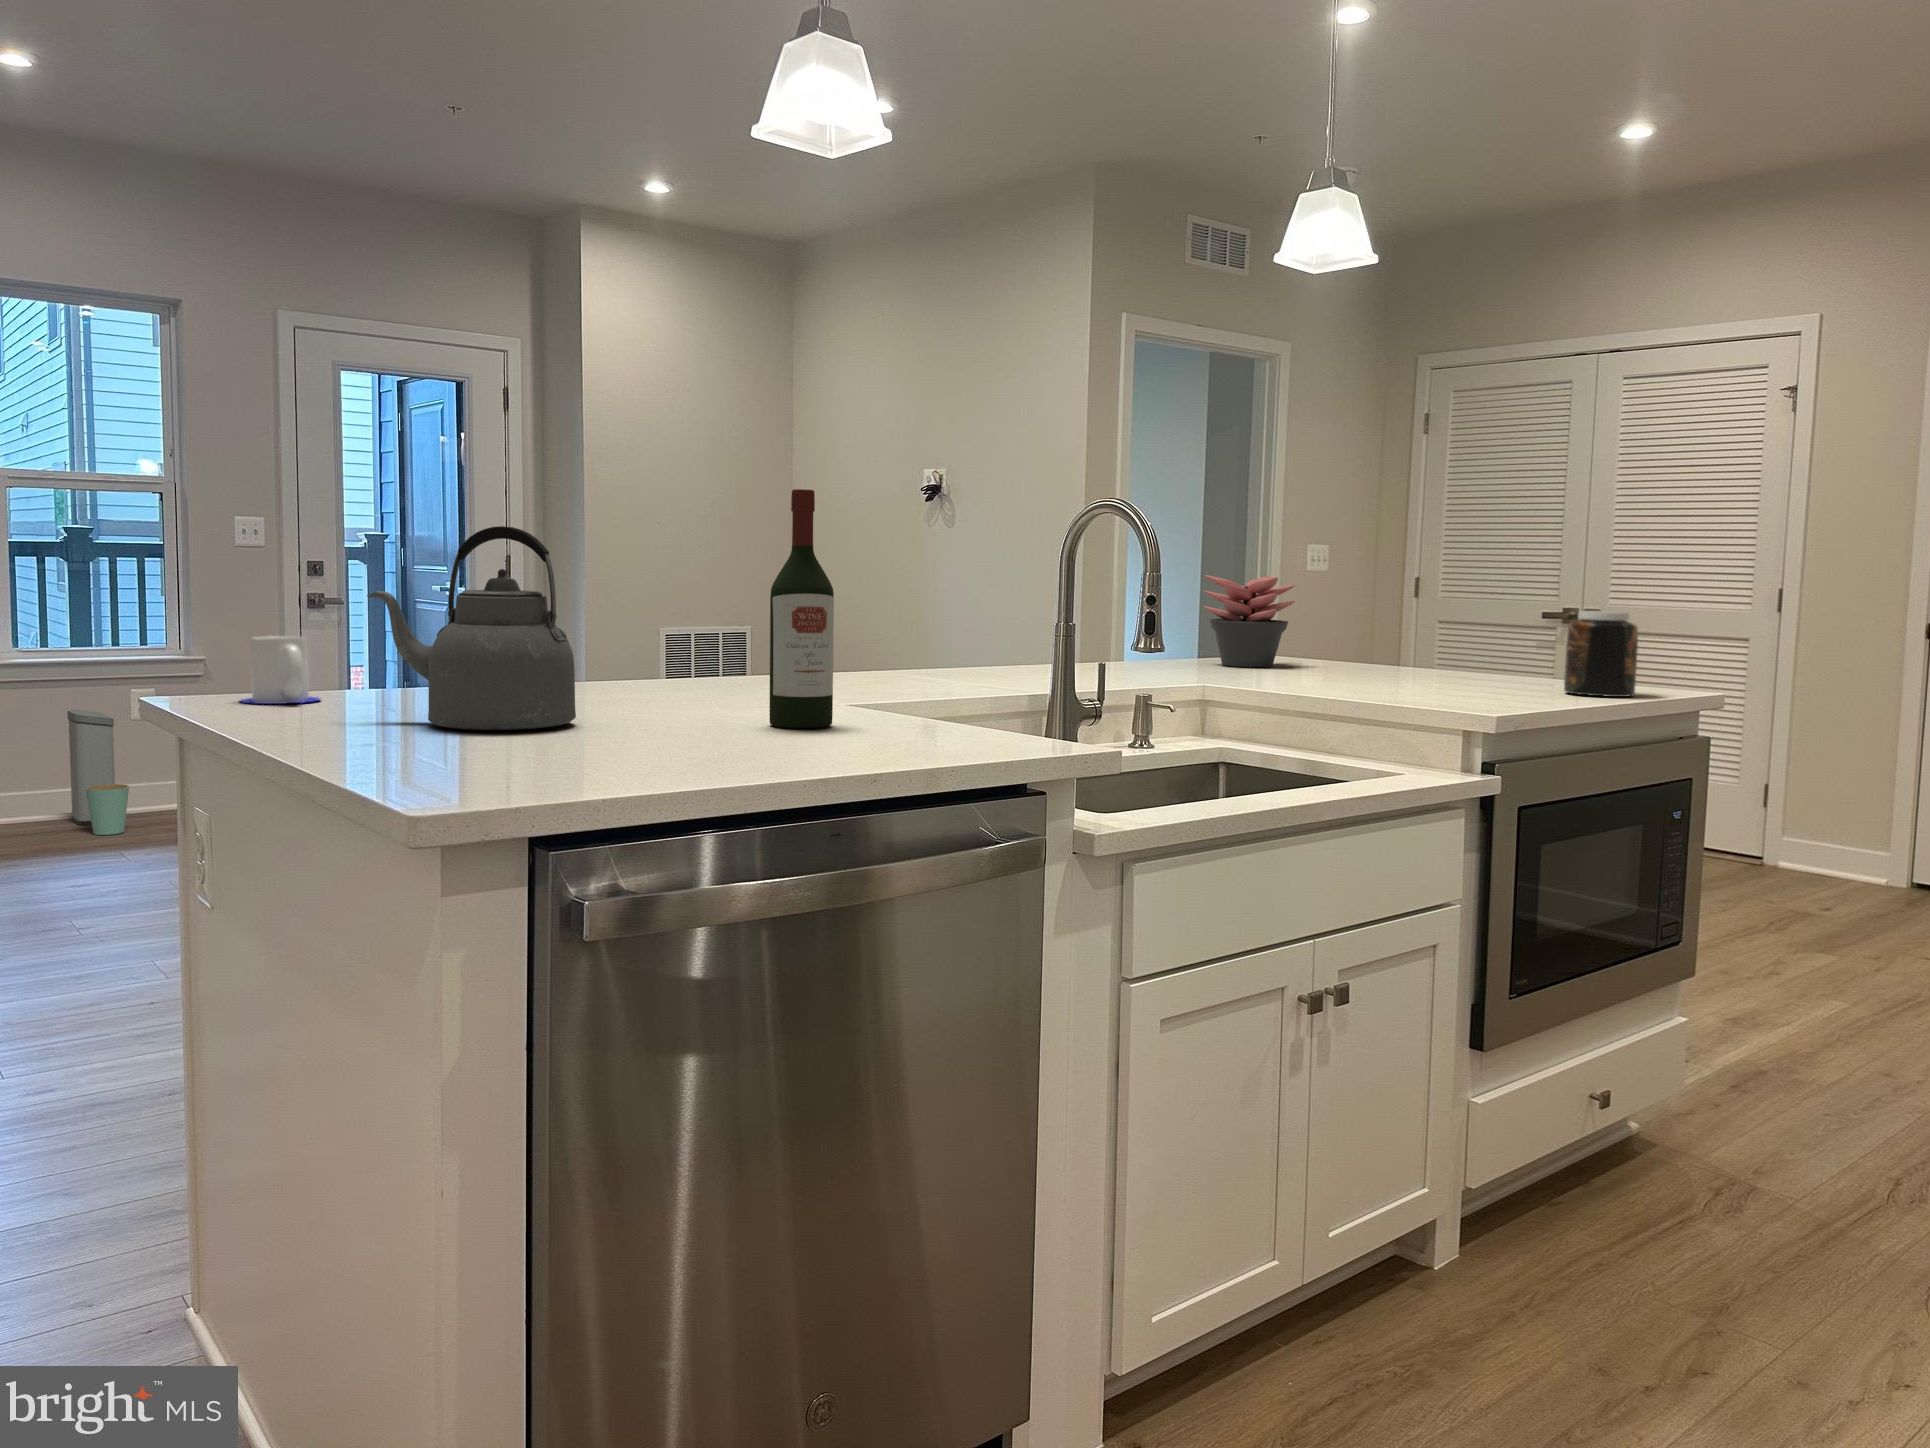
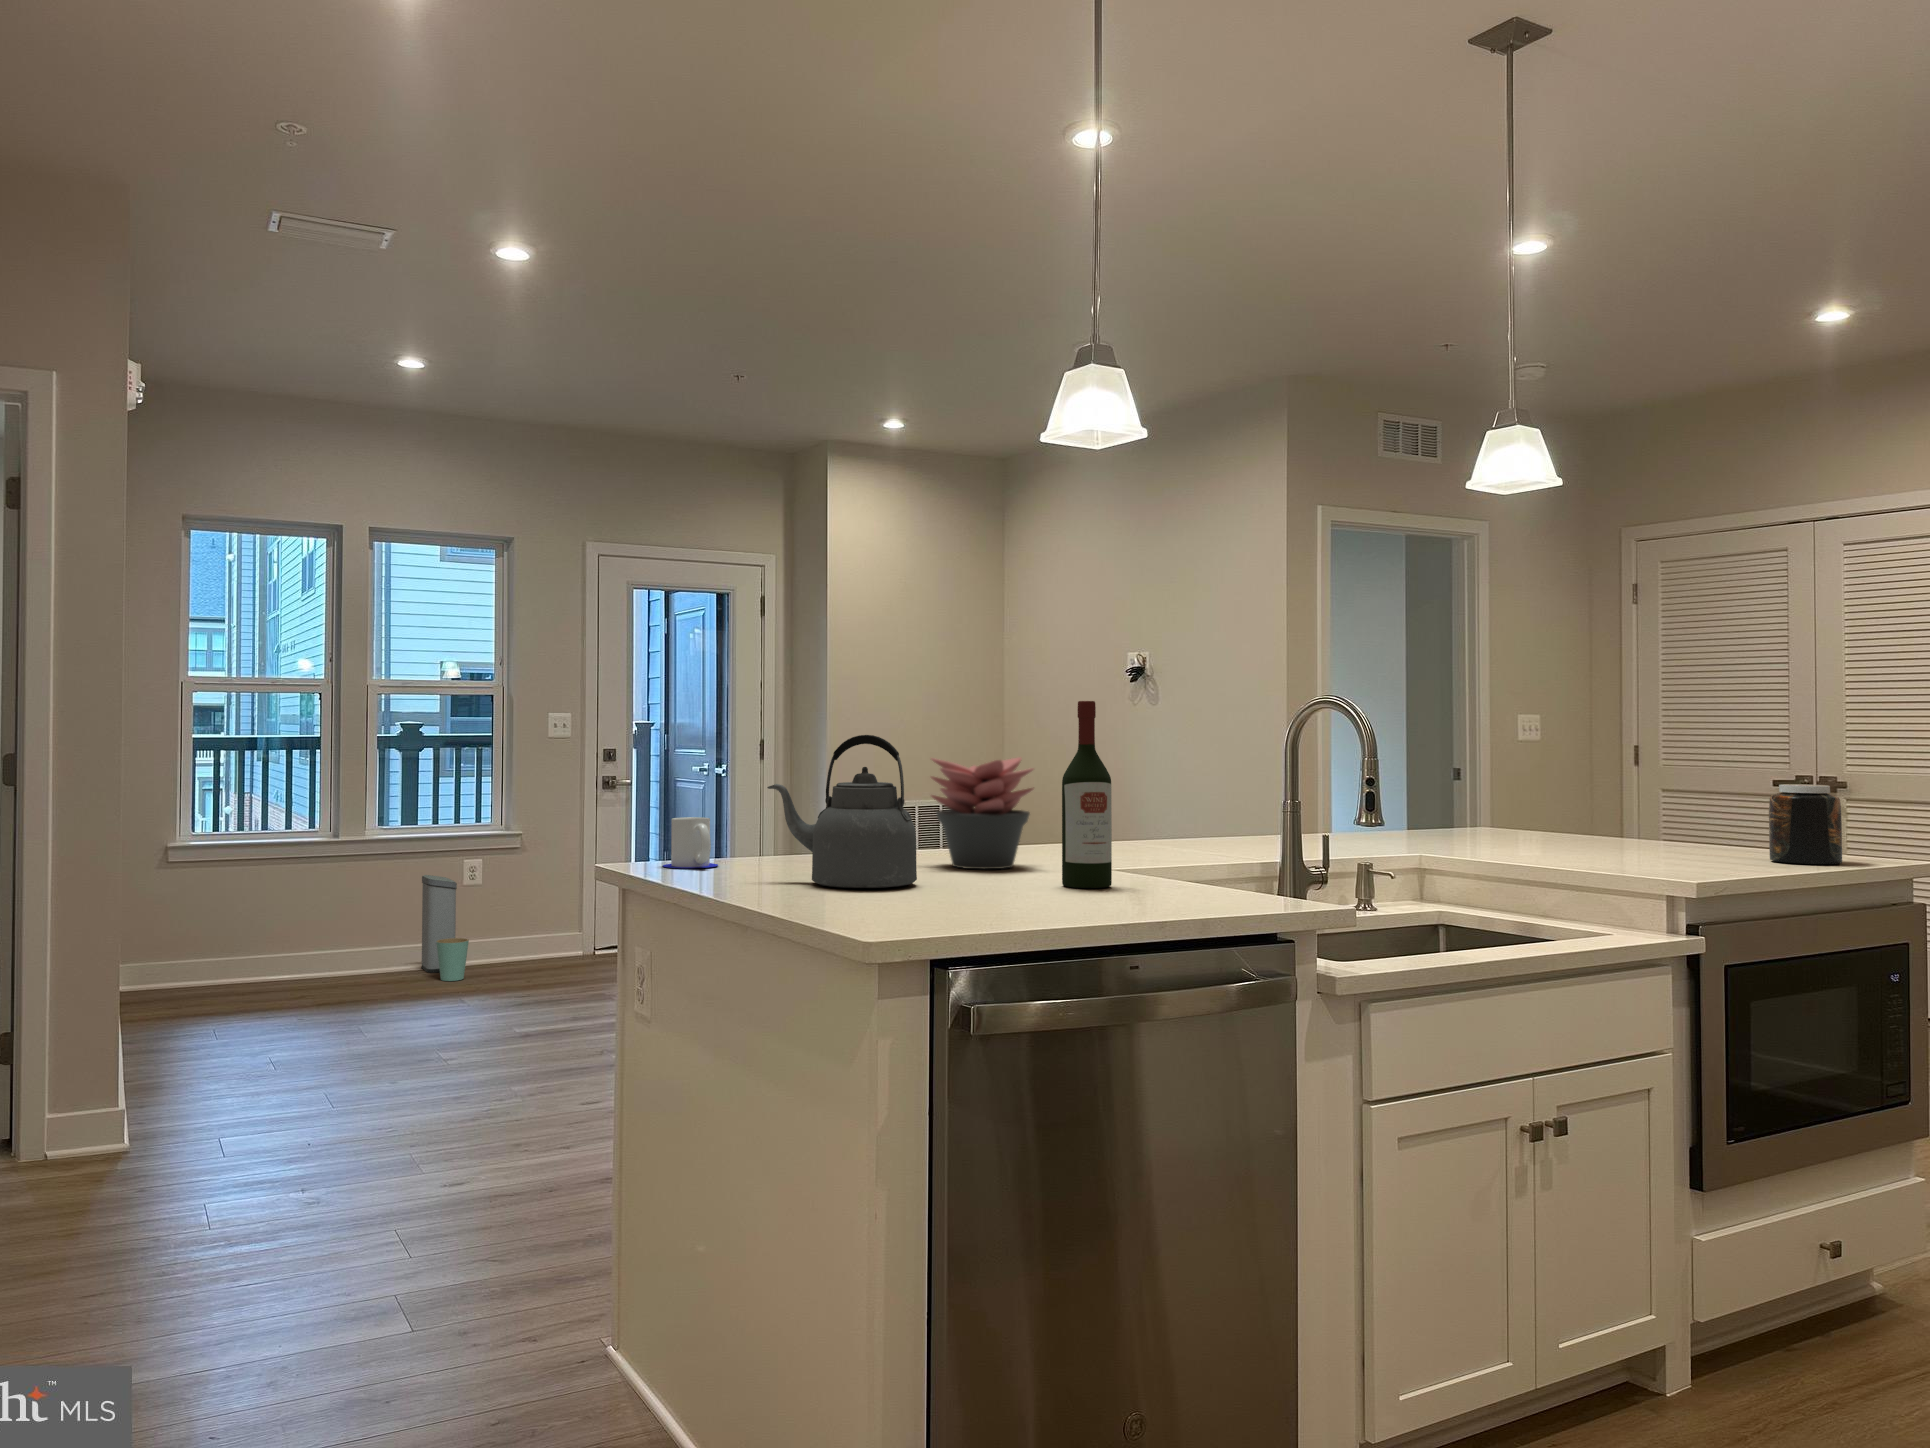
succulent plant: present [1204,575,1295,667] -> present [931,757,1033,869]

